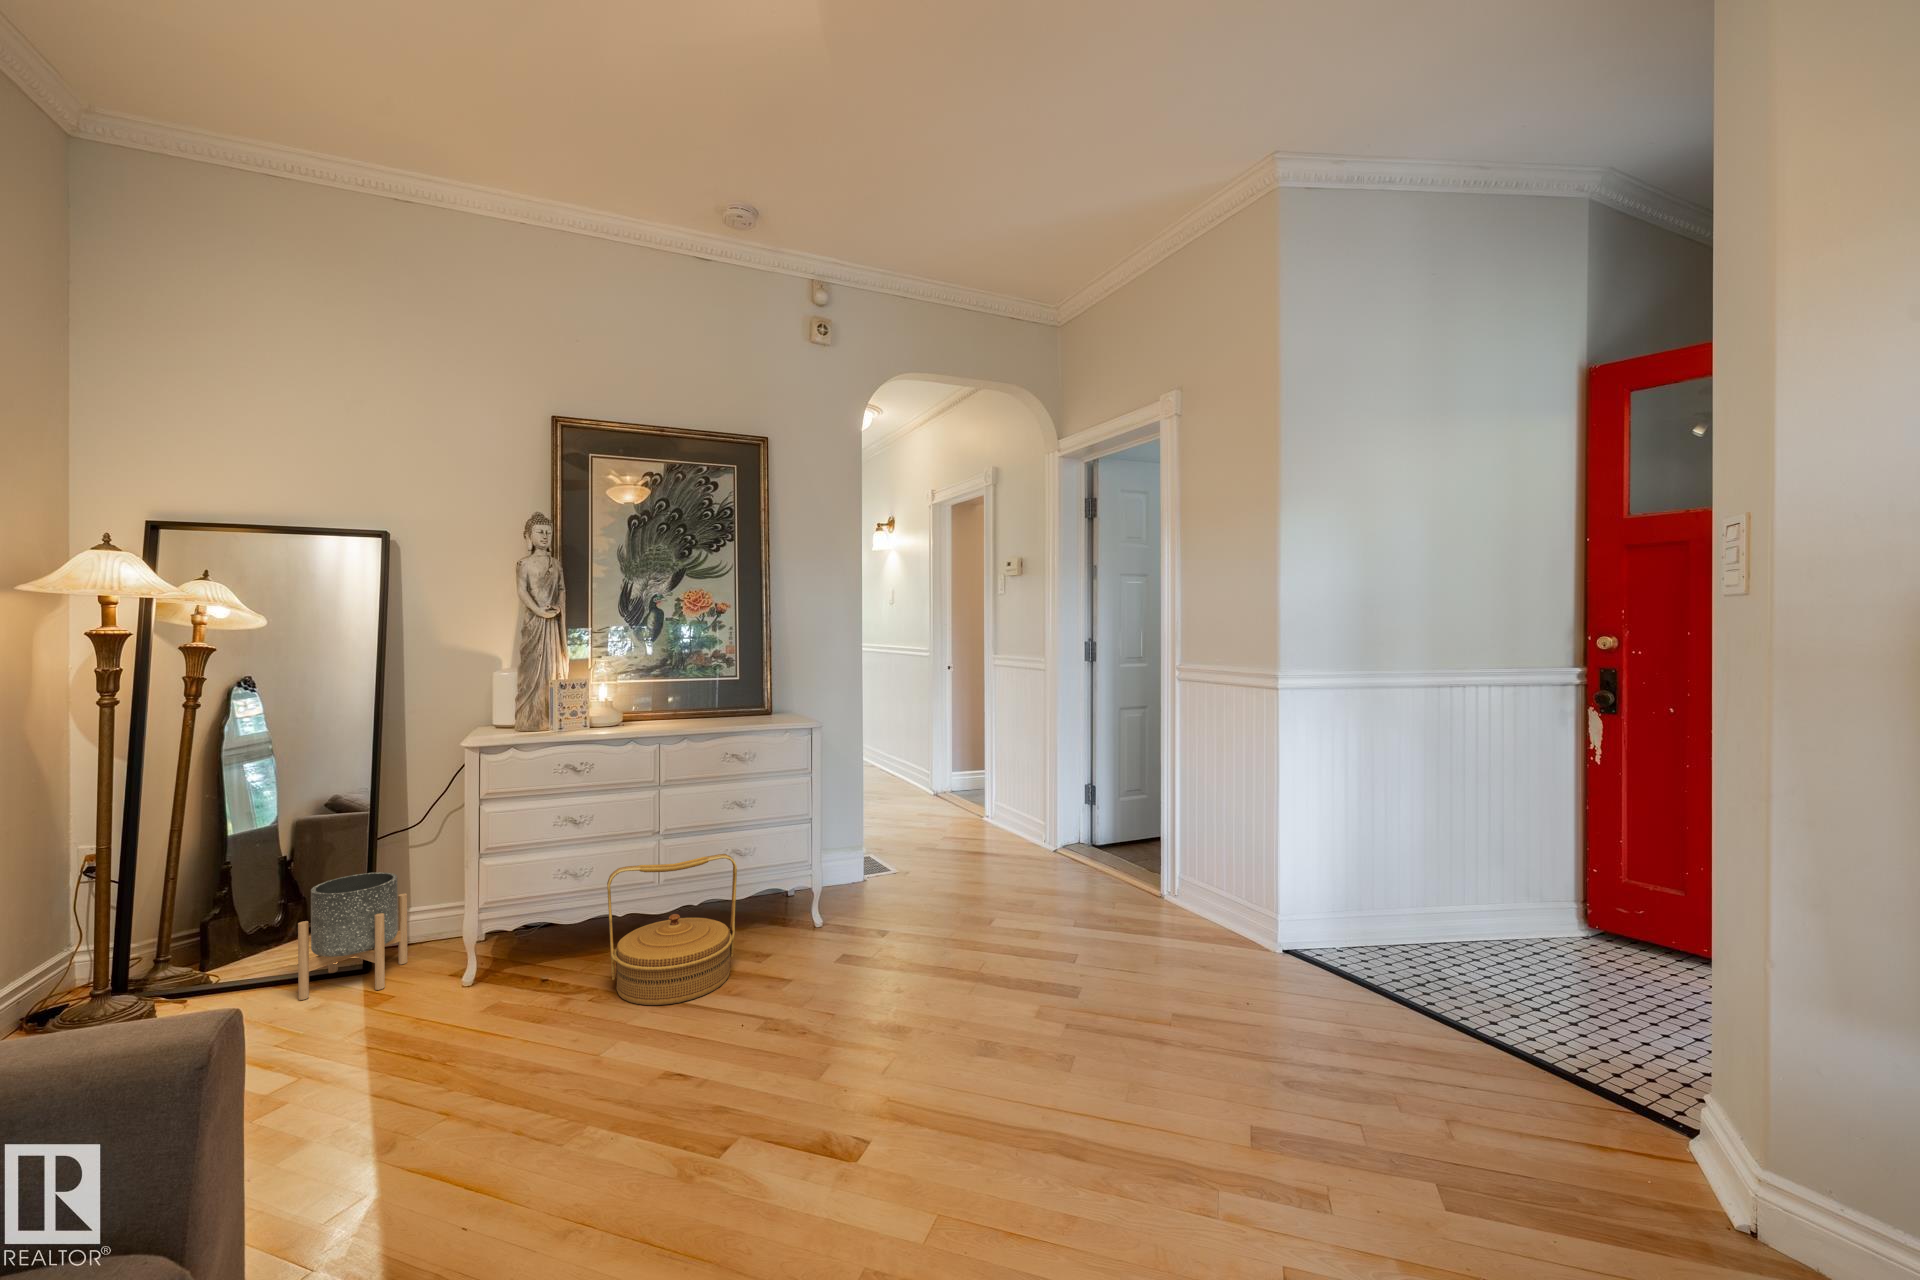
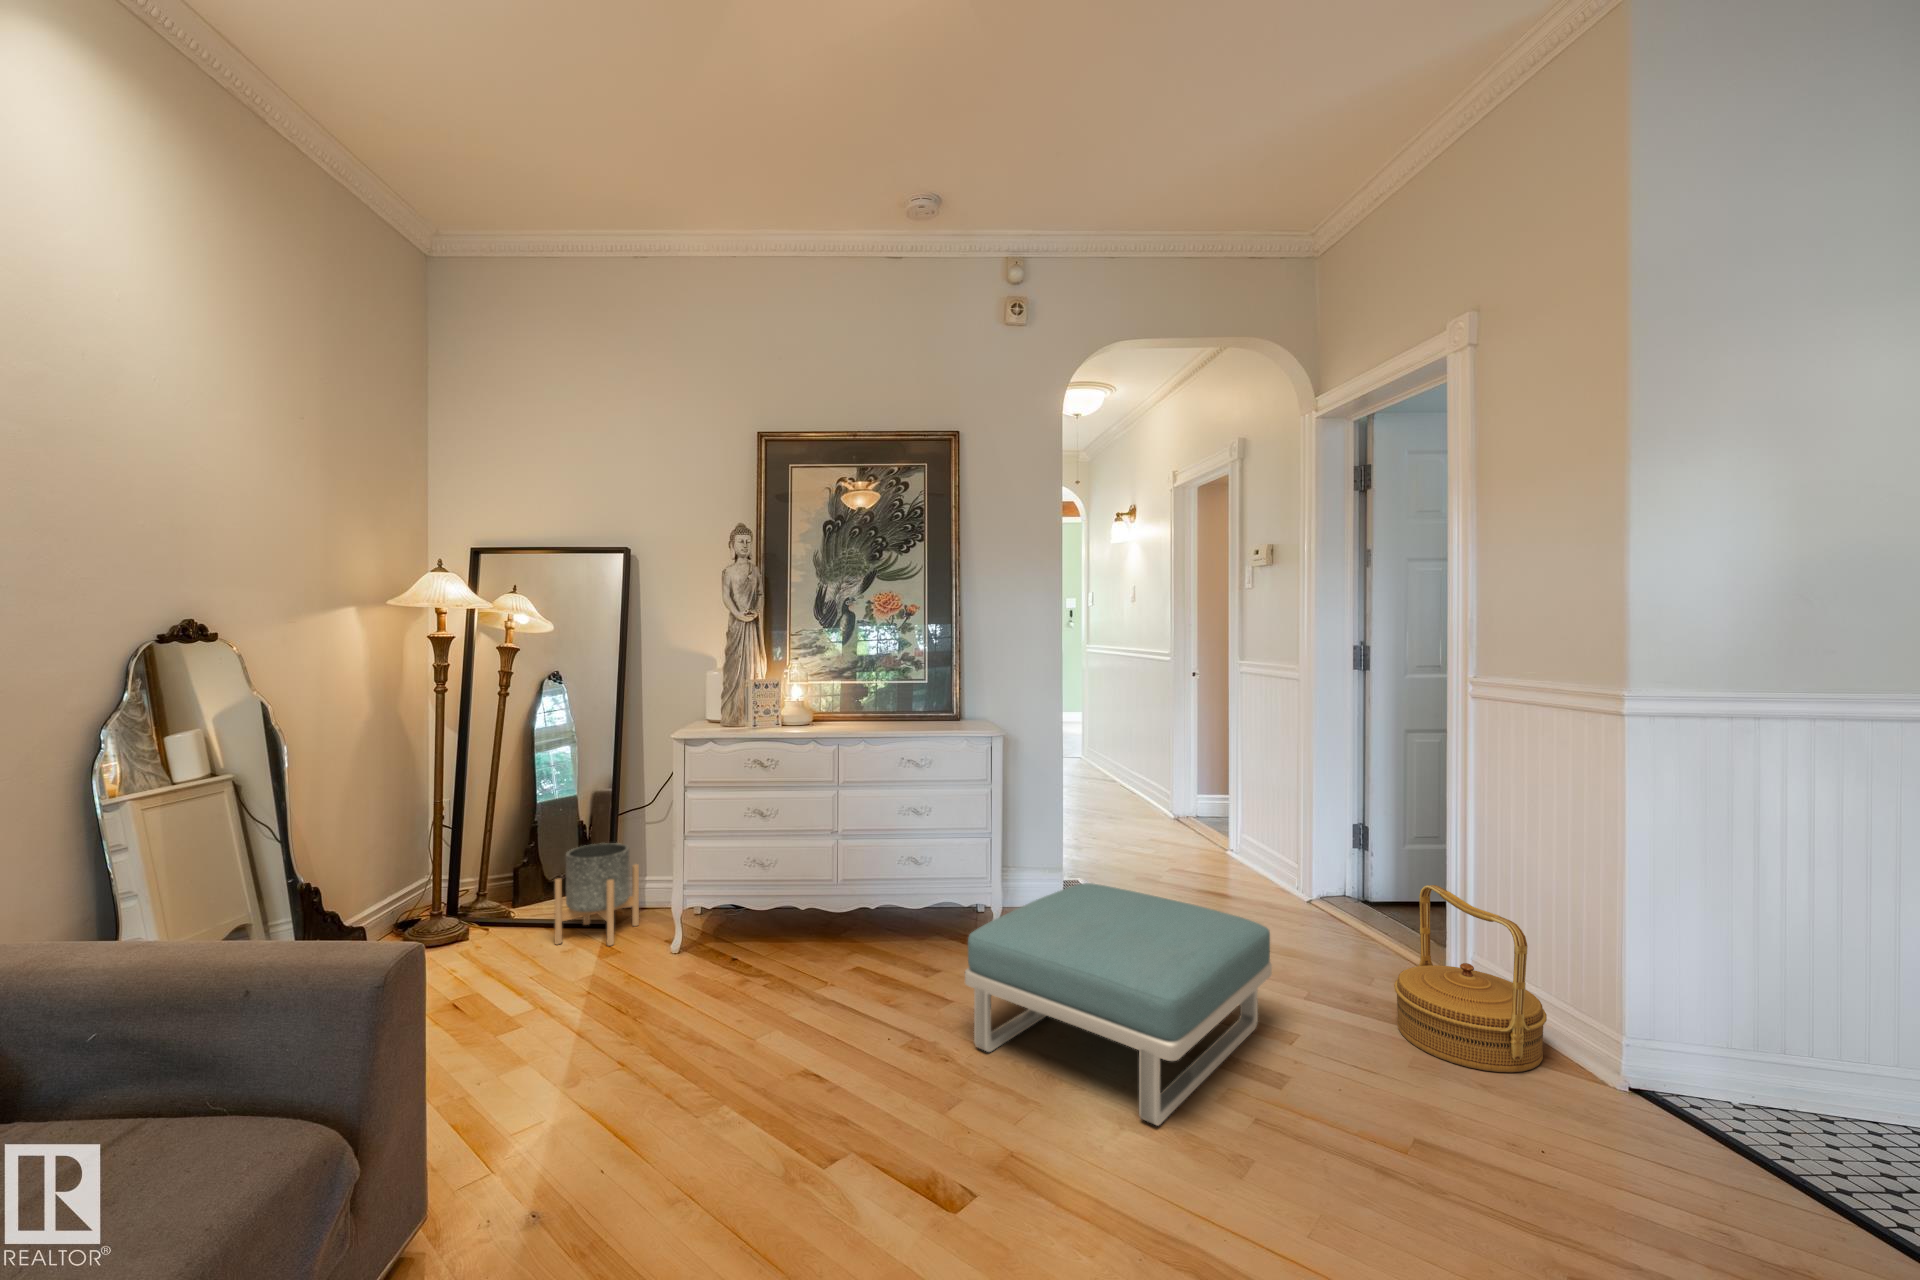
footstool: none [831,853,1075,1041] -> present [965,883,1272,1125]
woven basket: present [607,854,737,1005] -> present [1394,885,1547,1073]

